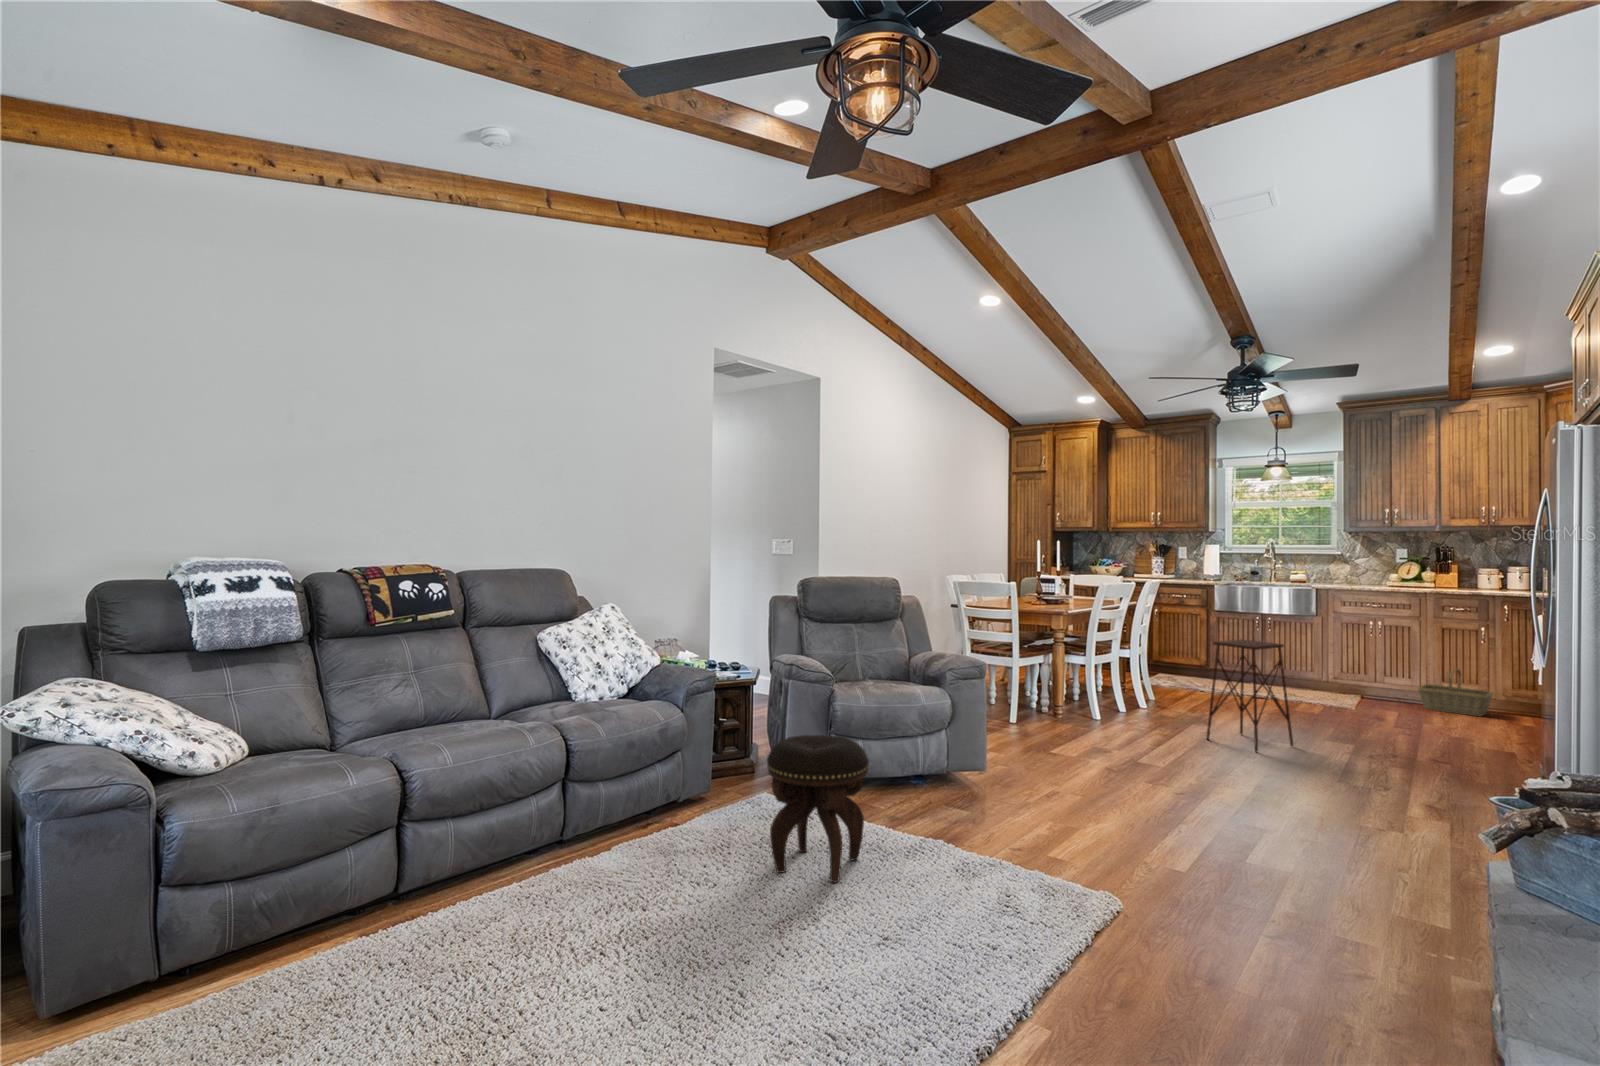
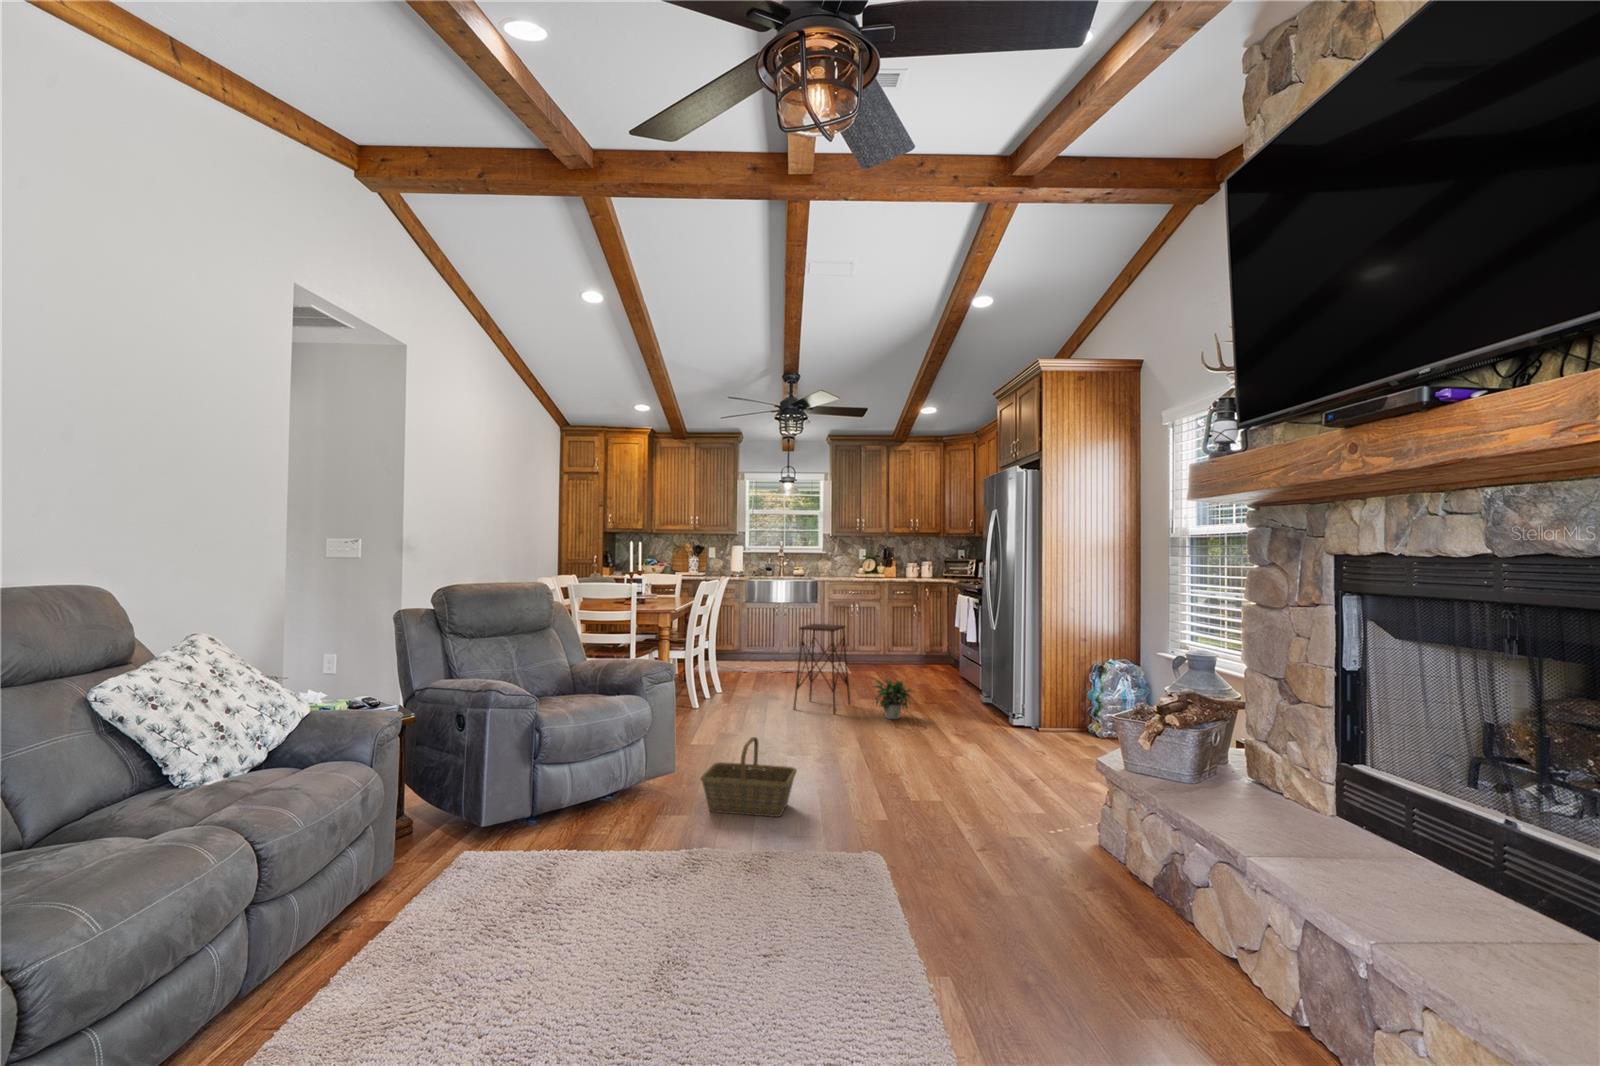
basket: present [1418,669,1494,716] -> present [701,737,797,817]
potted plant: none [1306,712,1373,771] -> present [874,678,912,719]
footstool: present [767,735,869,883] -> none [561,764,682,943]

